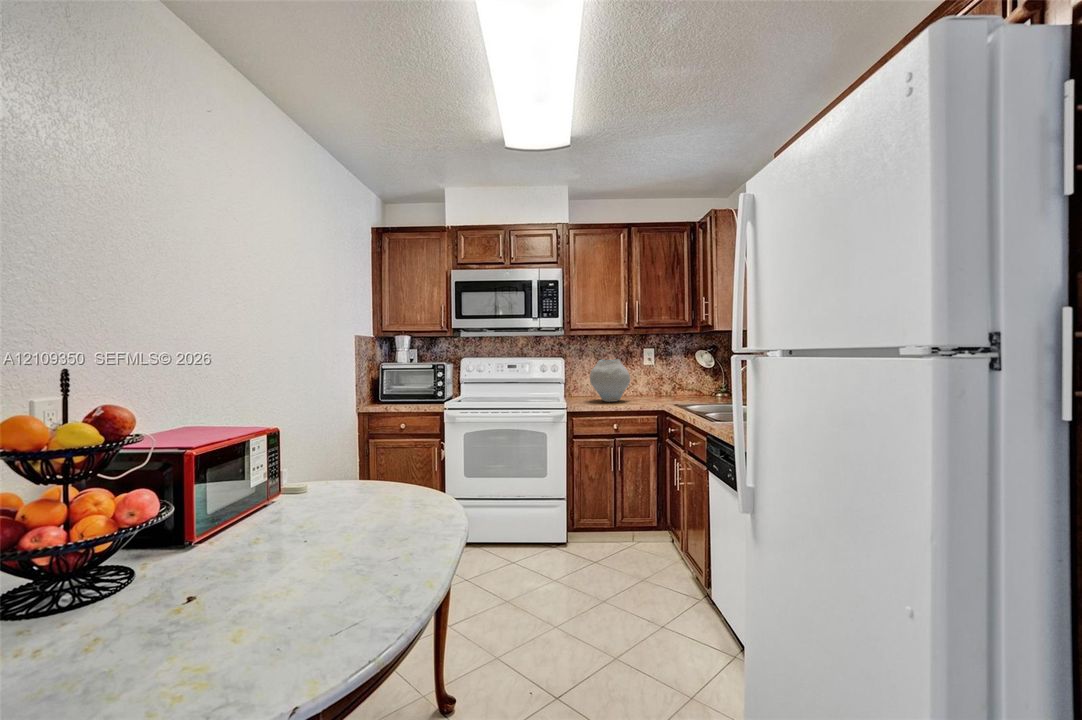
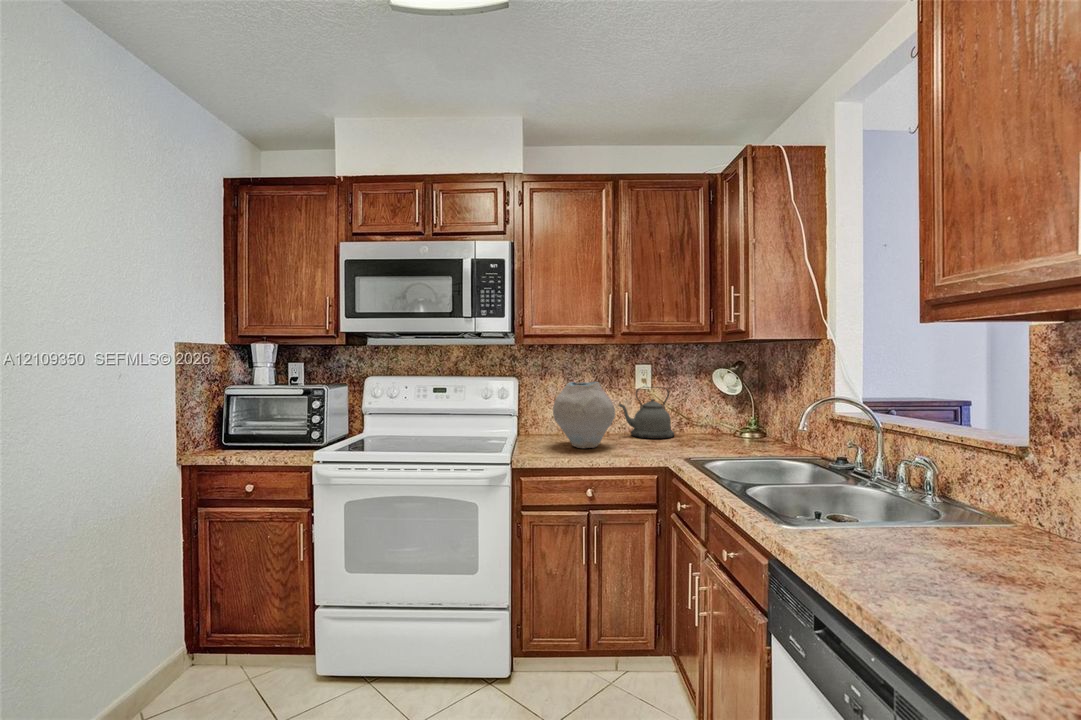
kettle: none [632,364,670,397] -> present [619,388,674,439]

